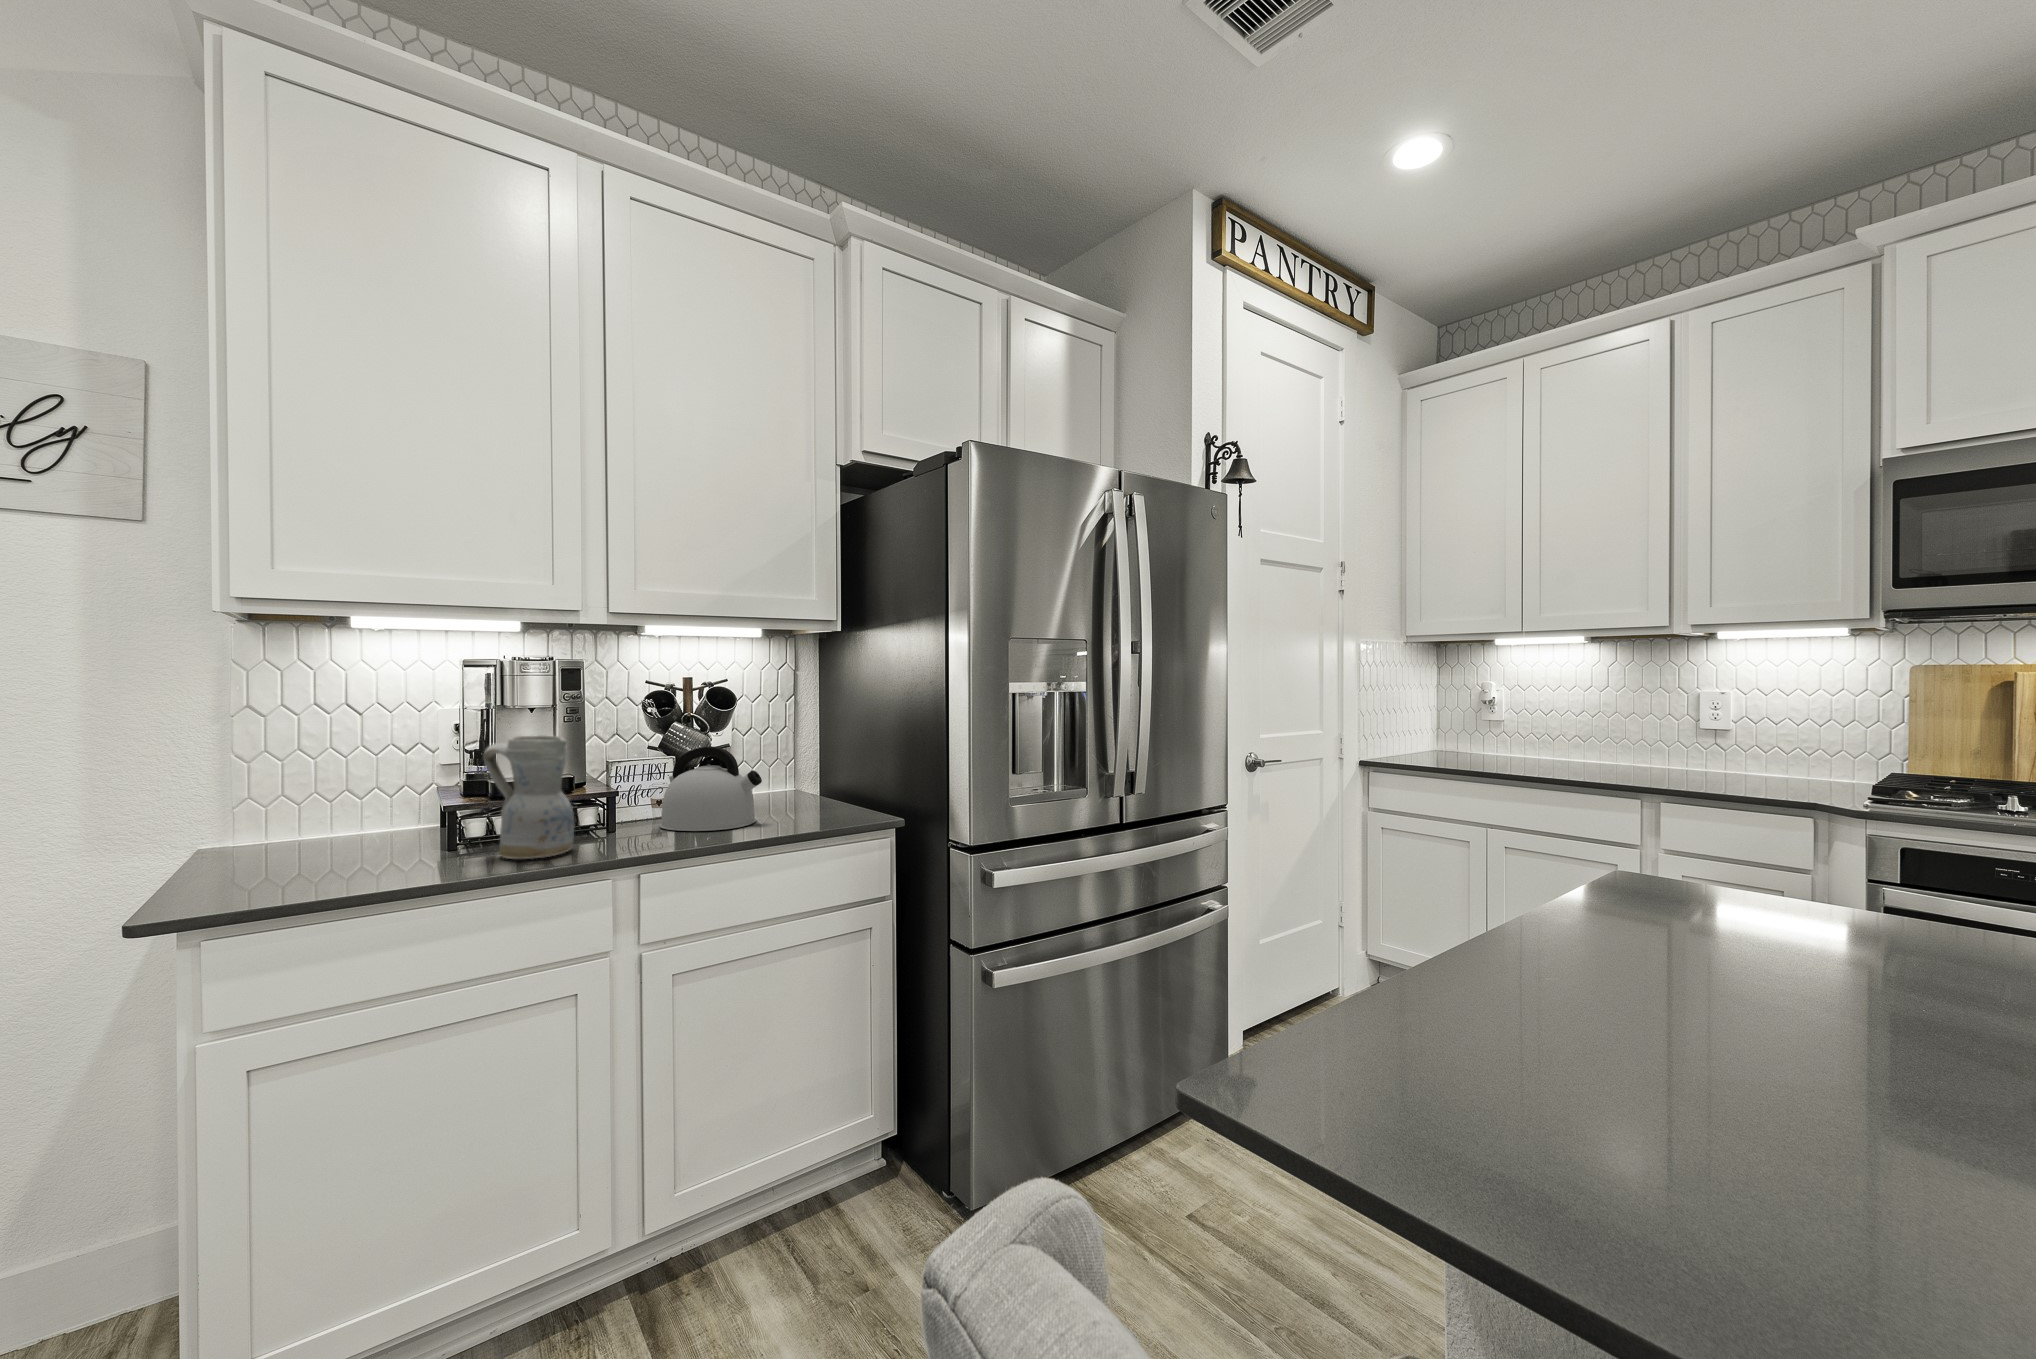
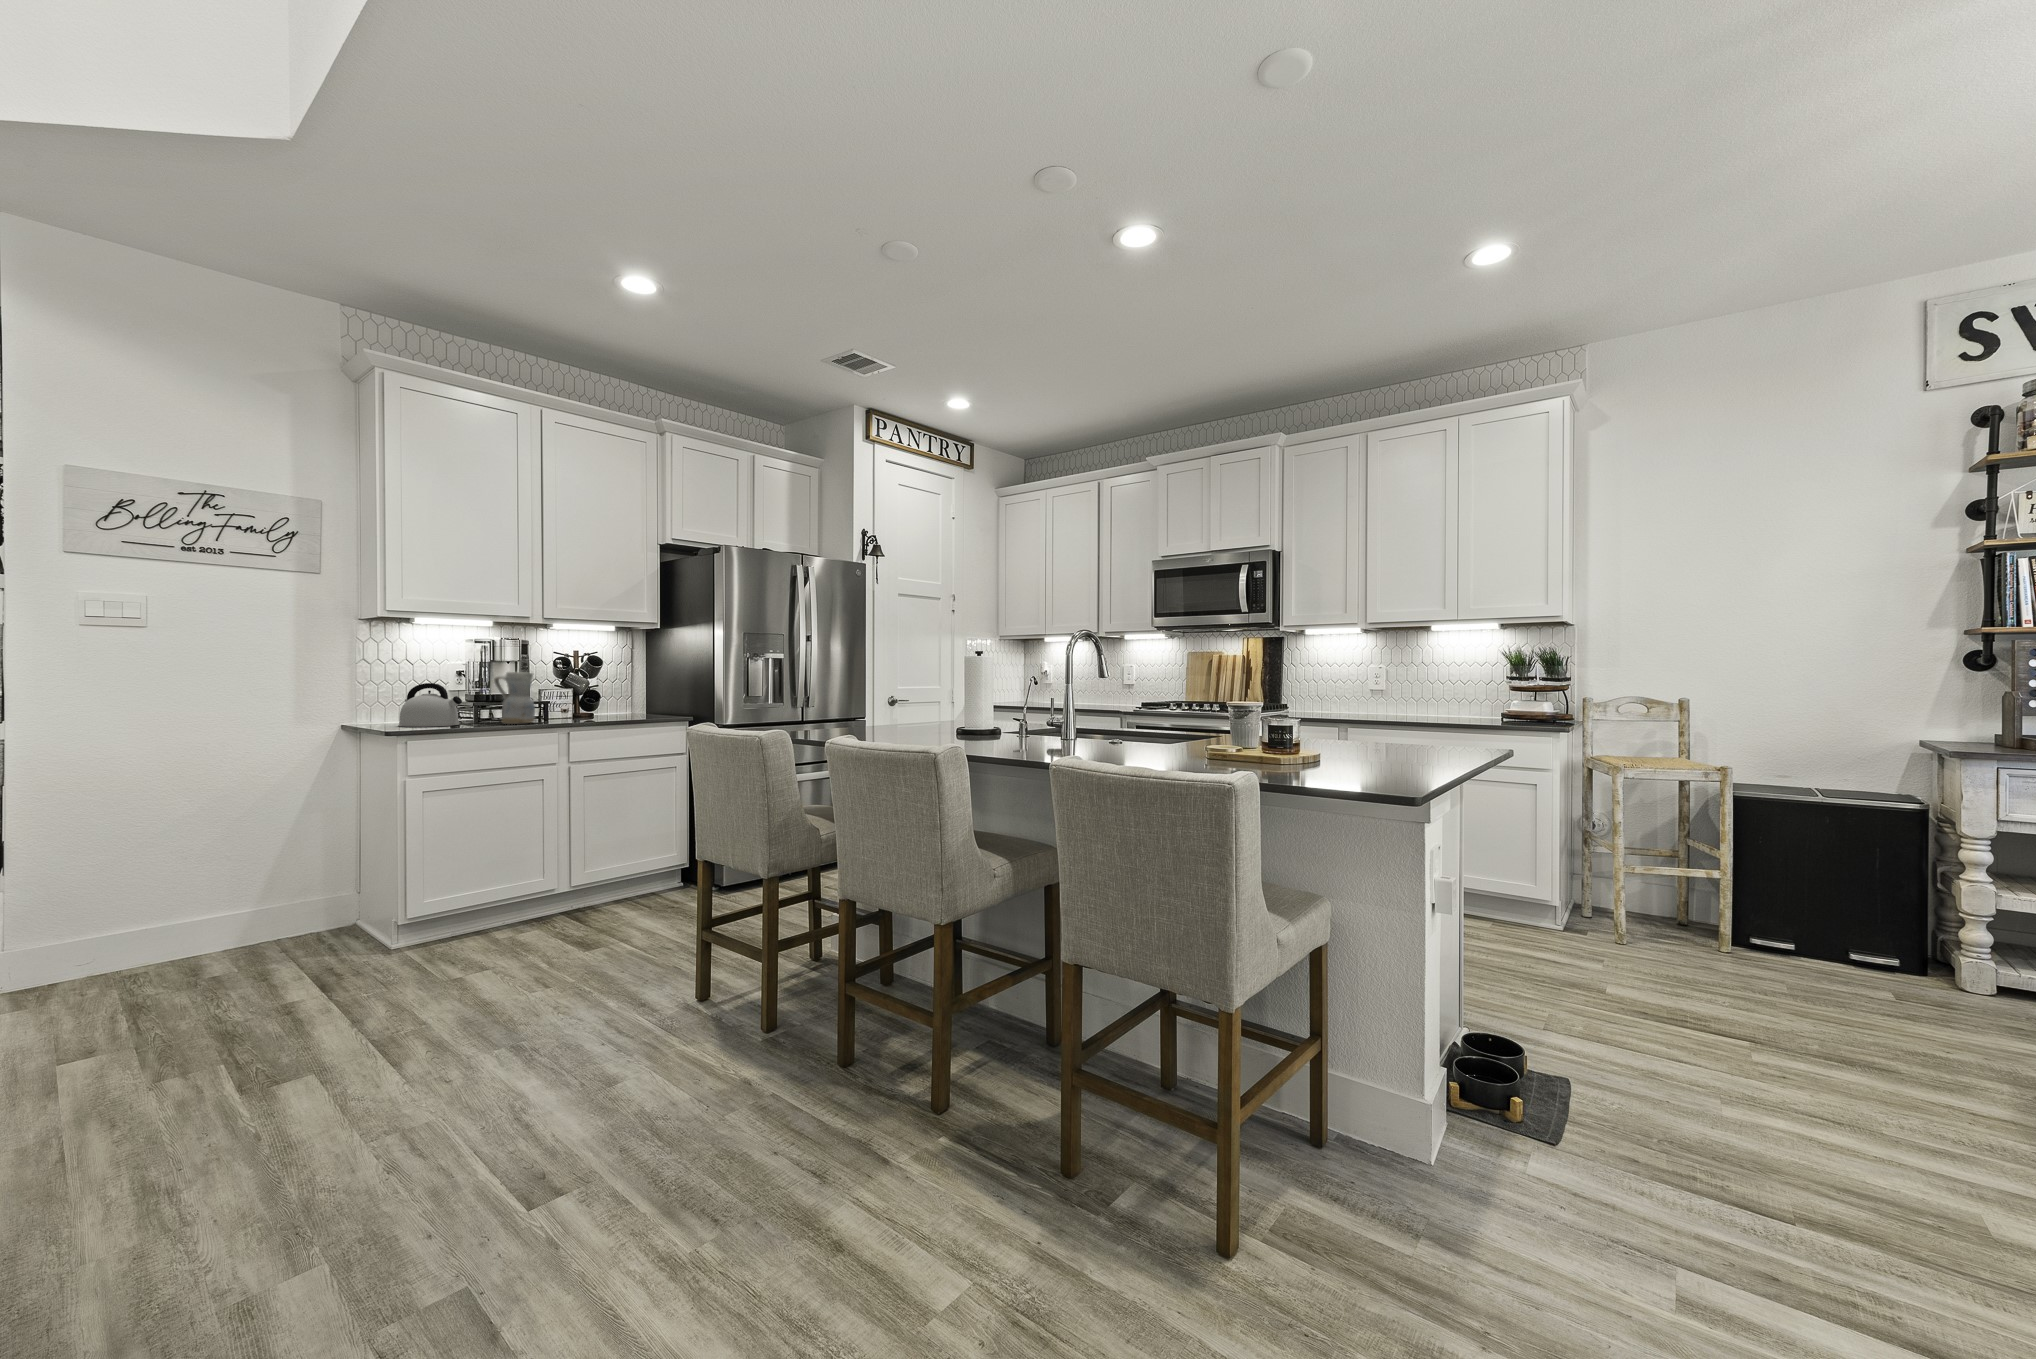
kettle: present [660,746,762,831] -> present [398,683,462,727]

